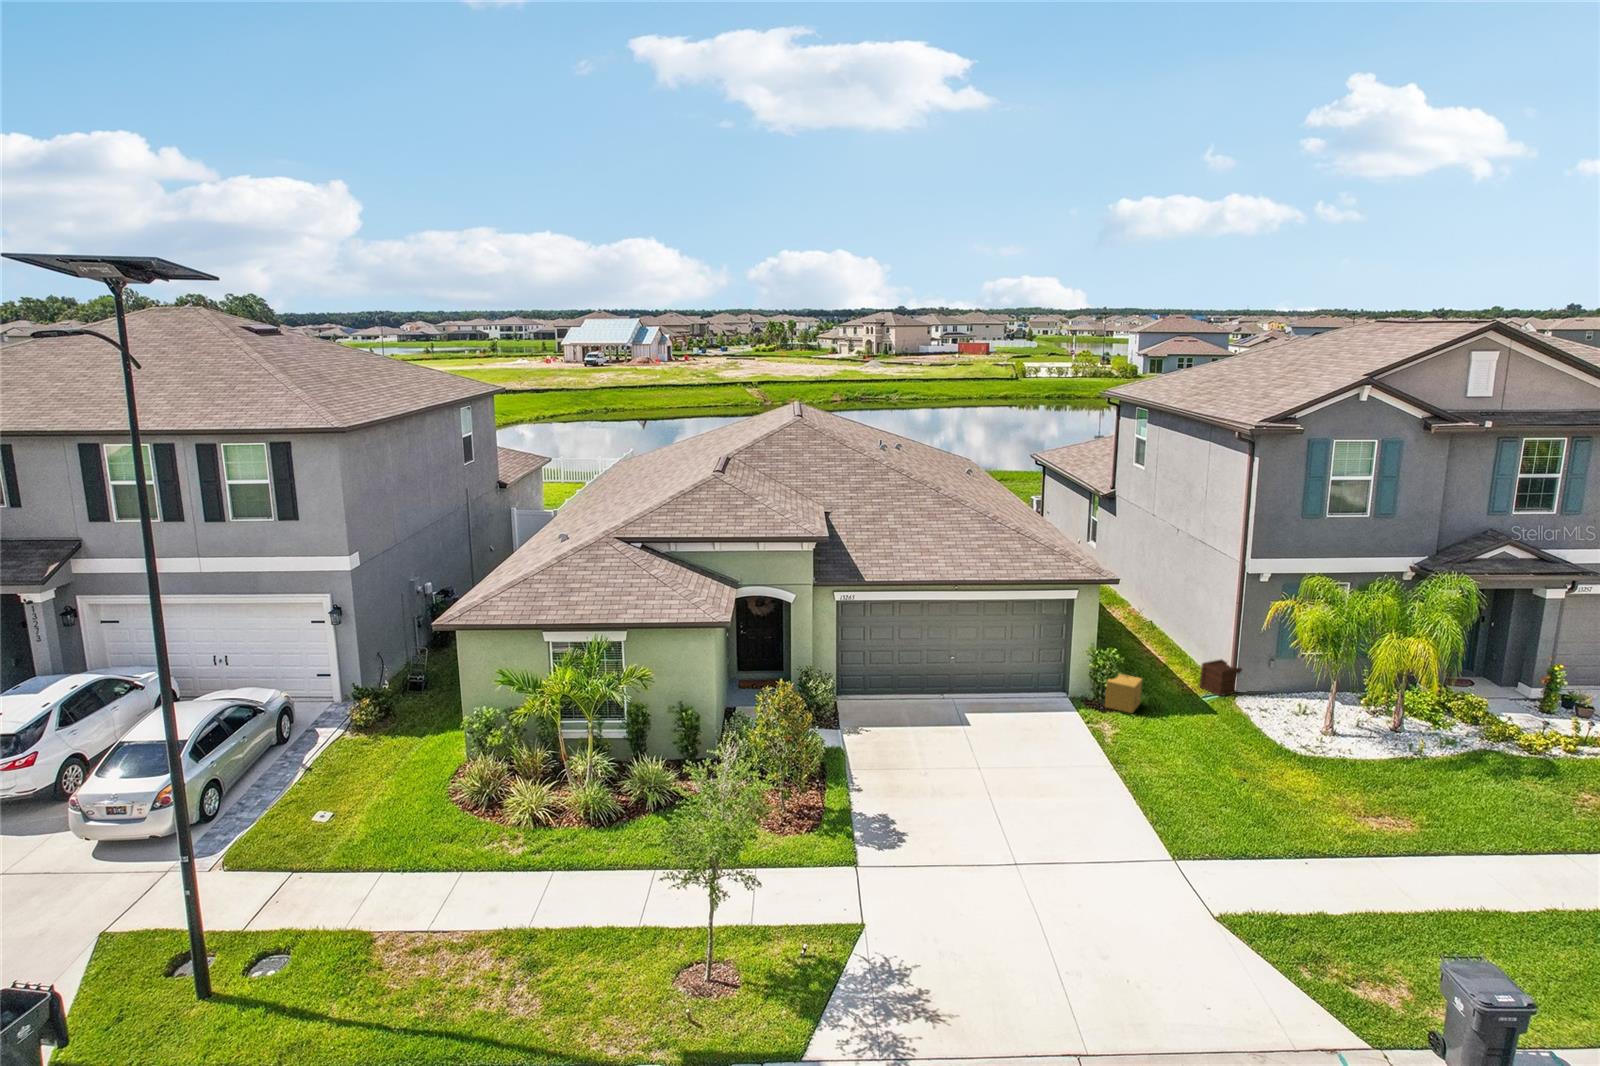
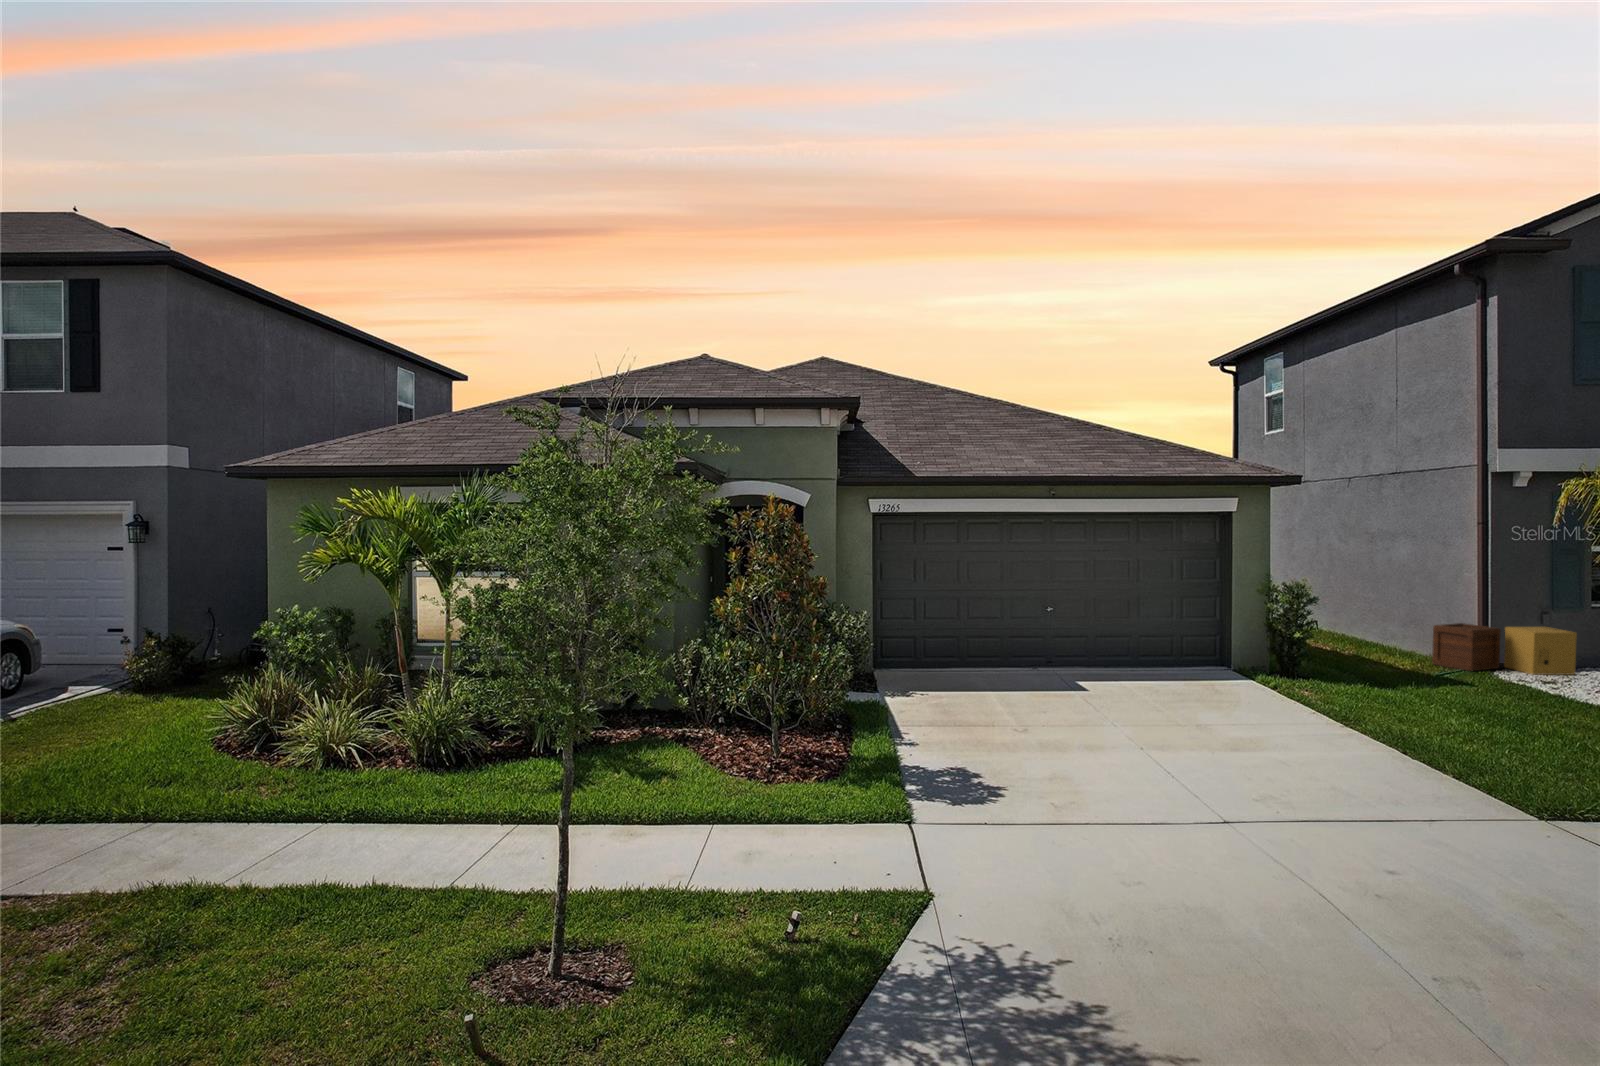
cardboard box: present [1105,674,1142,713] -> present [1504,627,1577,675]

